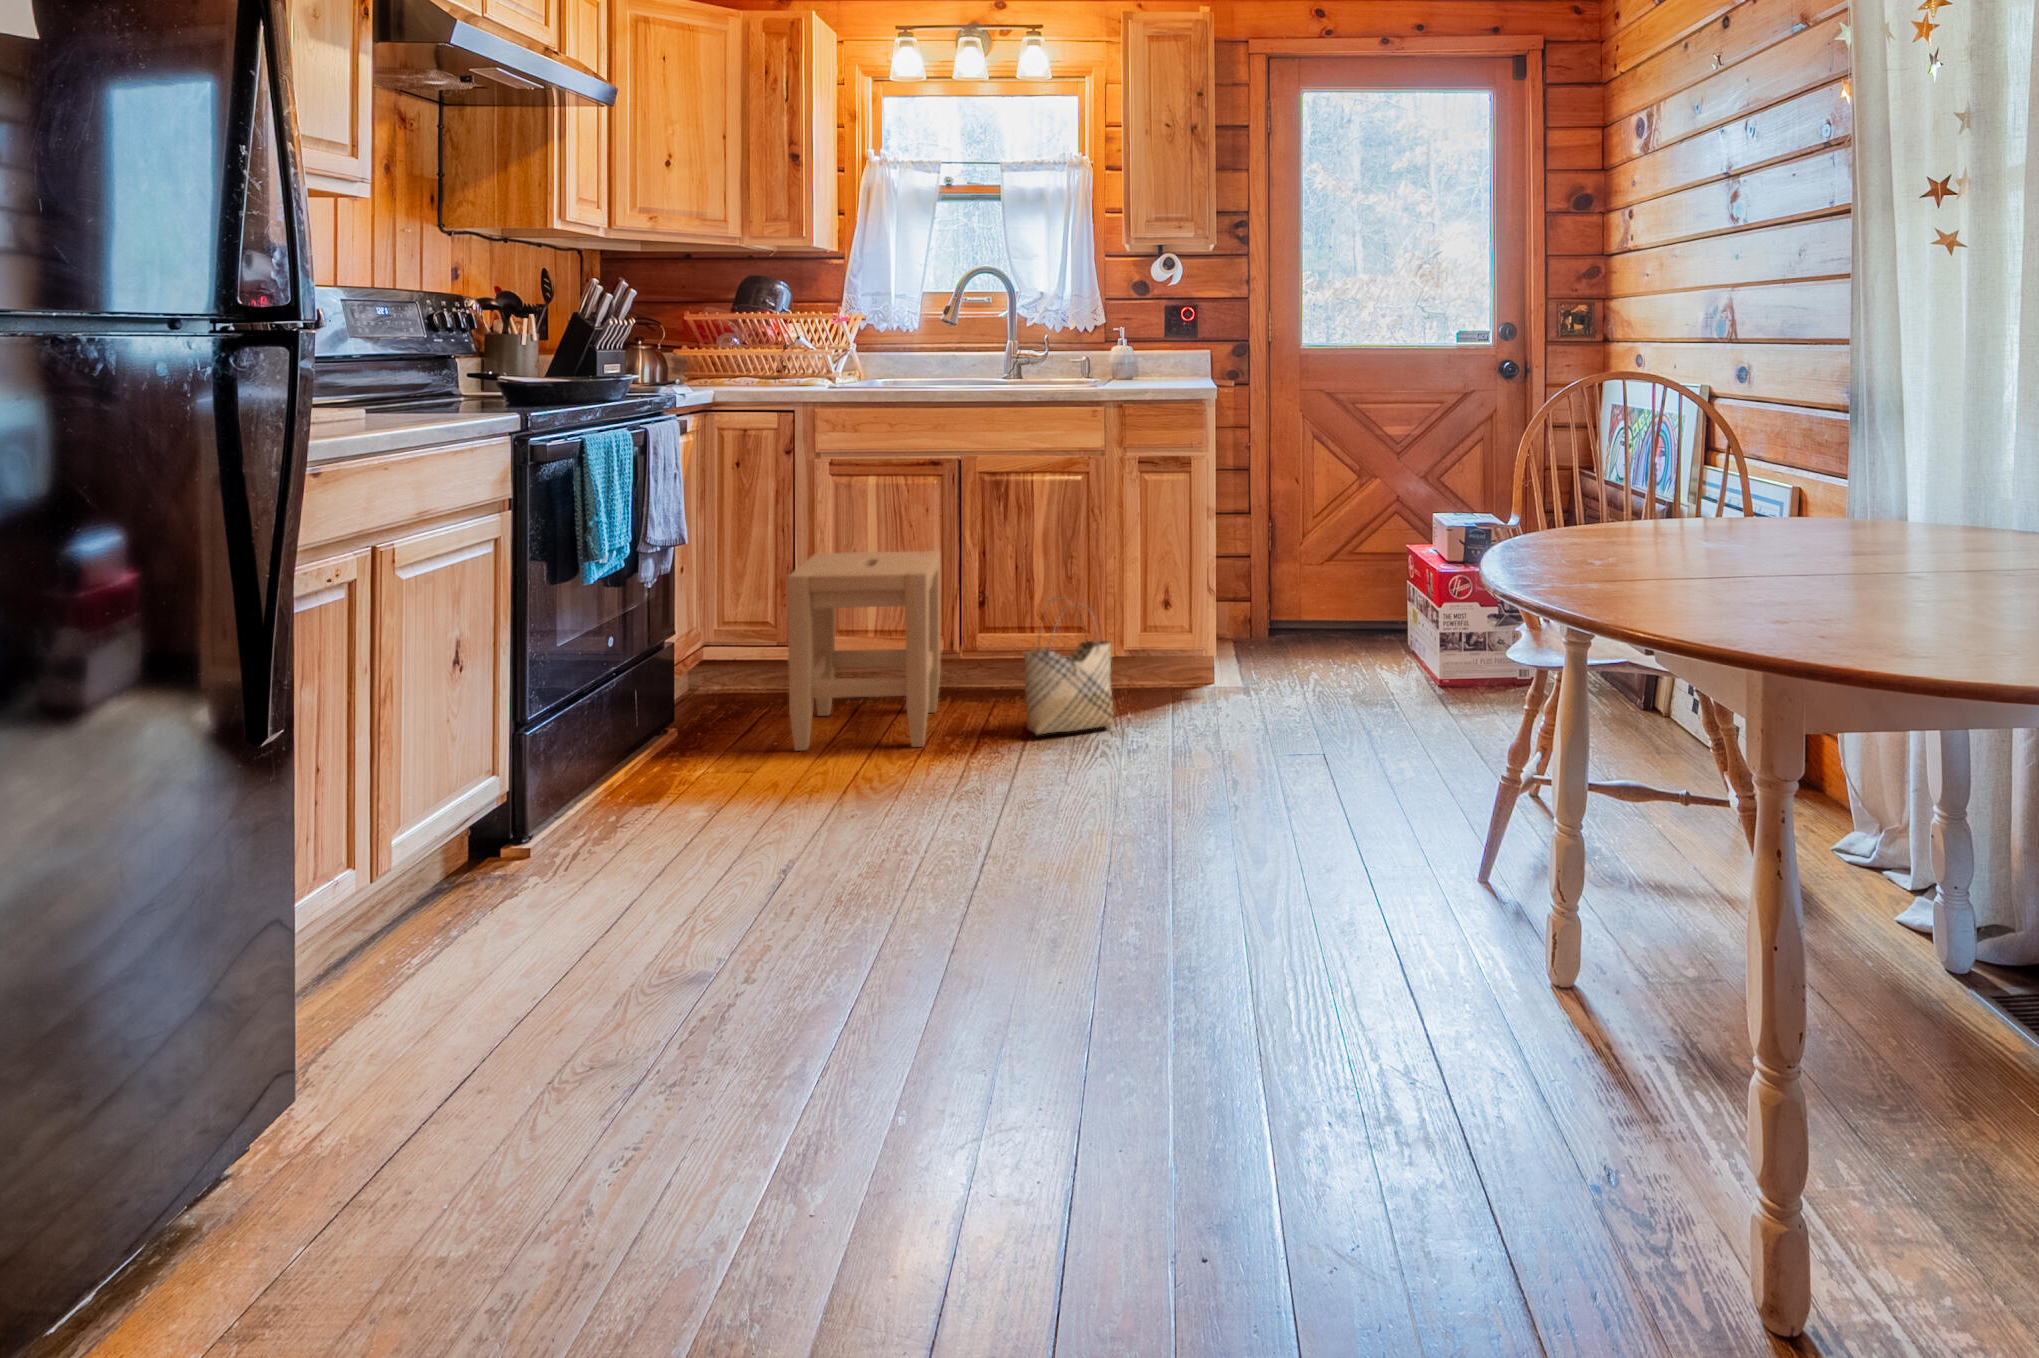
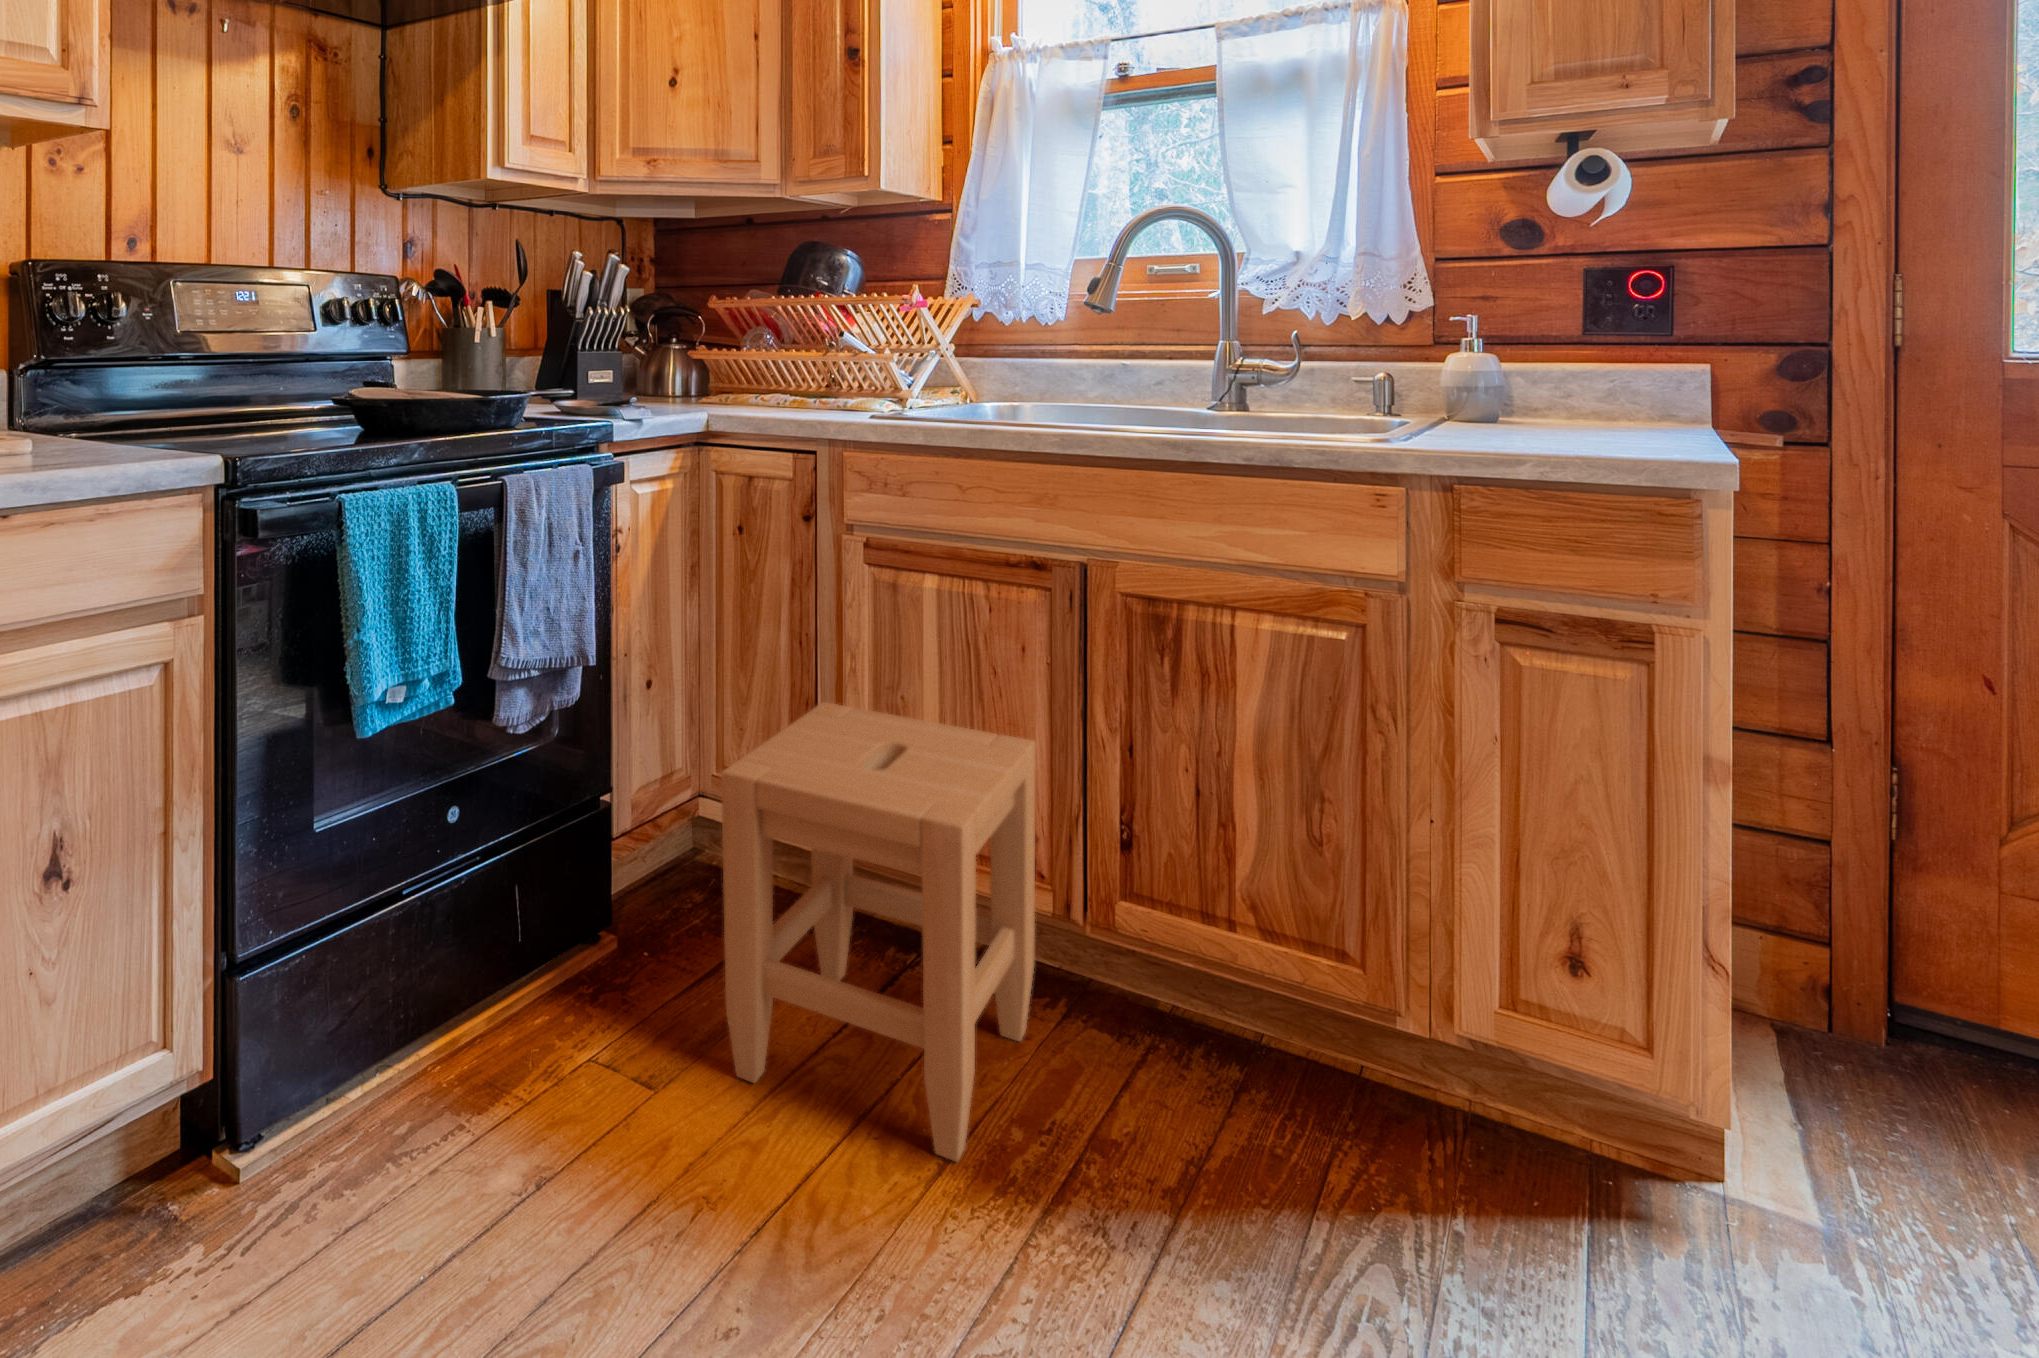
woven basket: present [1023,597,1114,735] -> none [1179,914,1416,1267]

